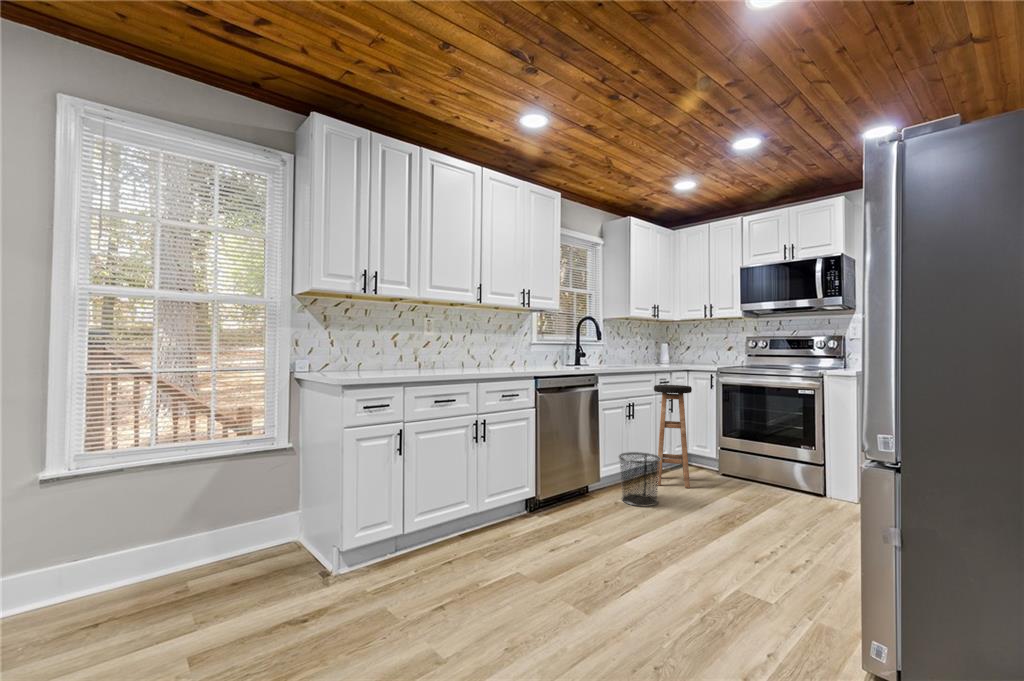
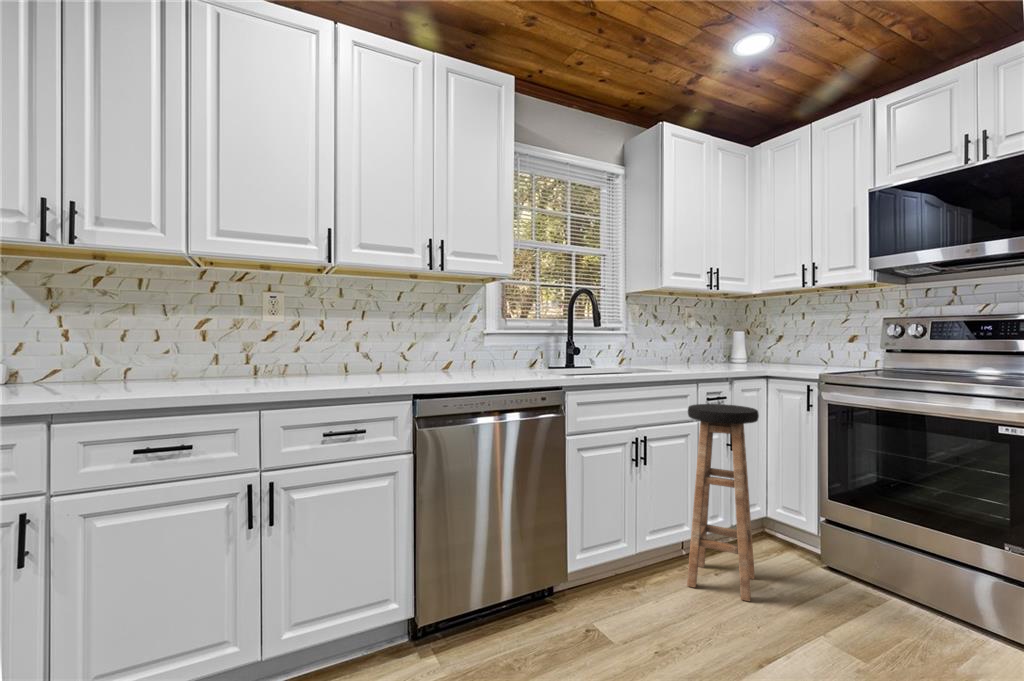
trash can: present [619,452,661,507] -> none [594,532,675,651]

